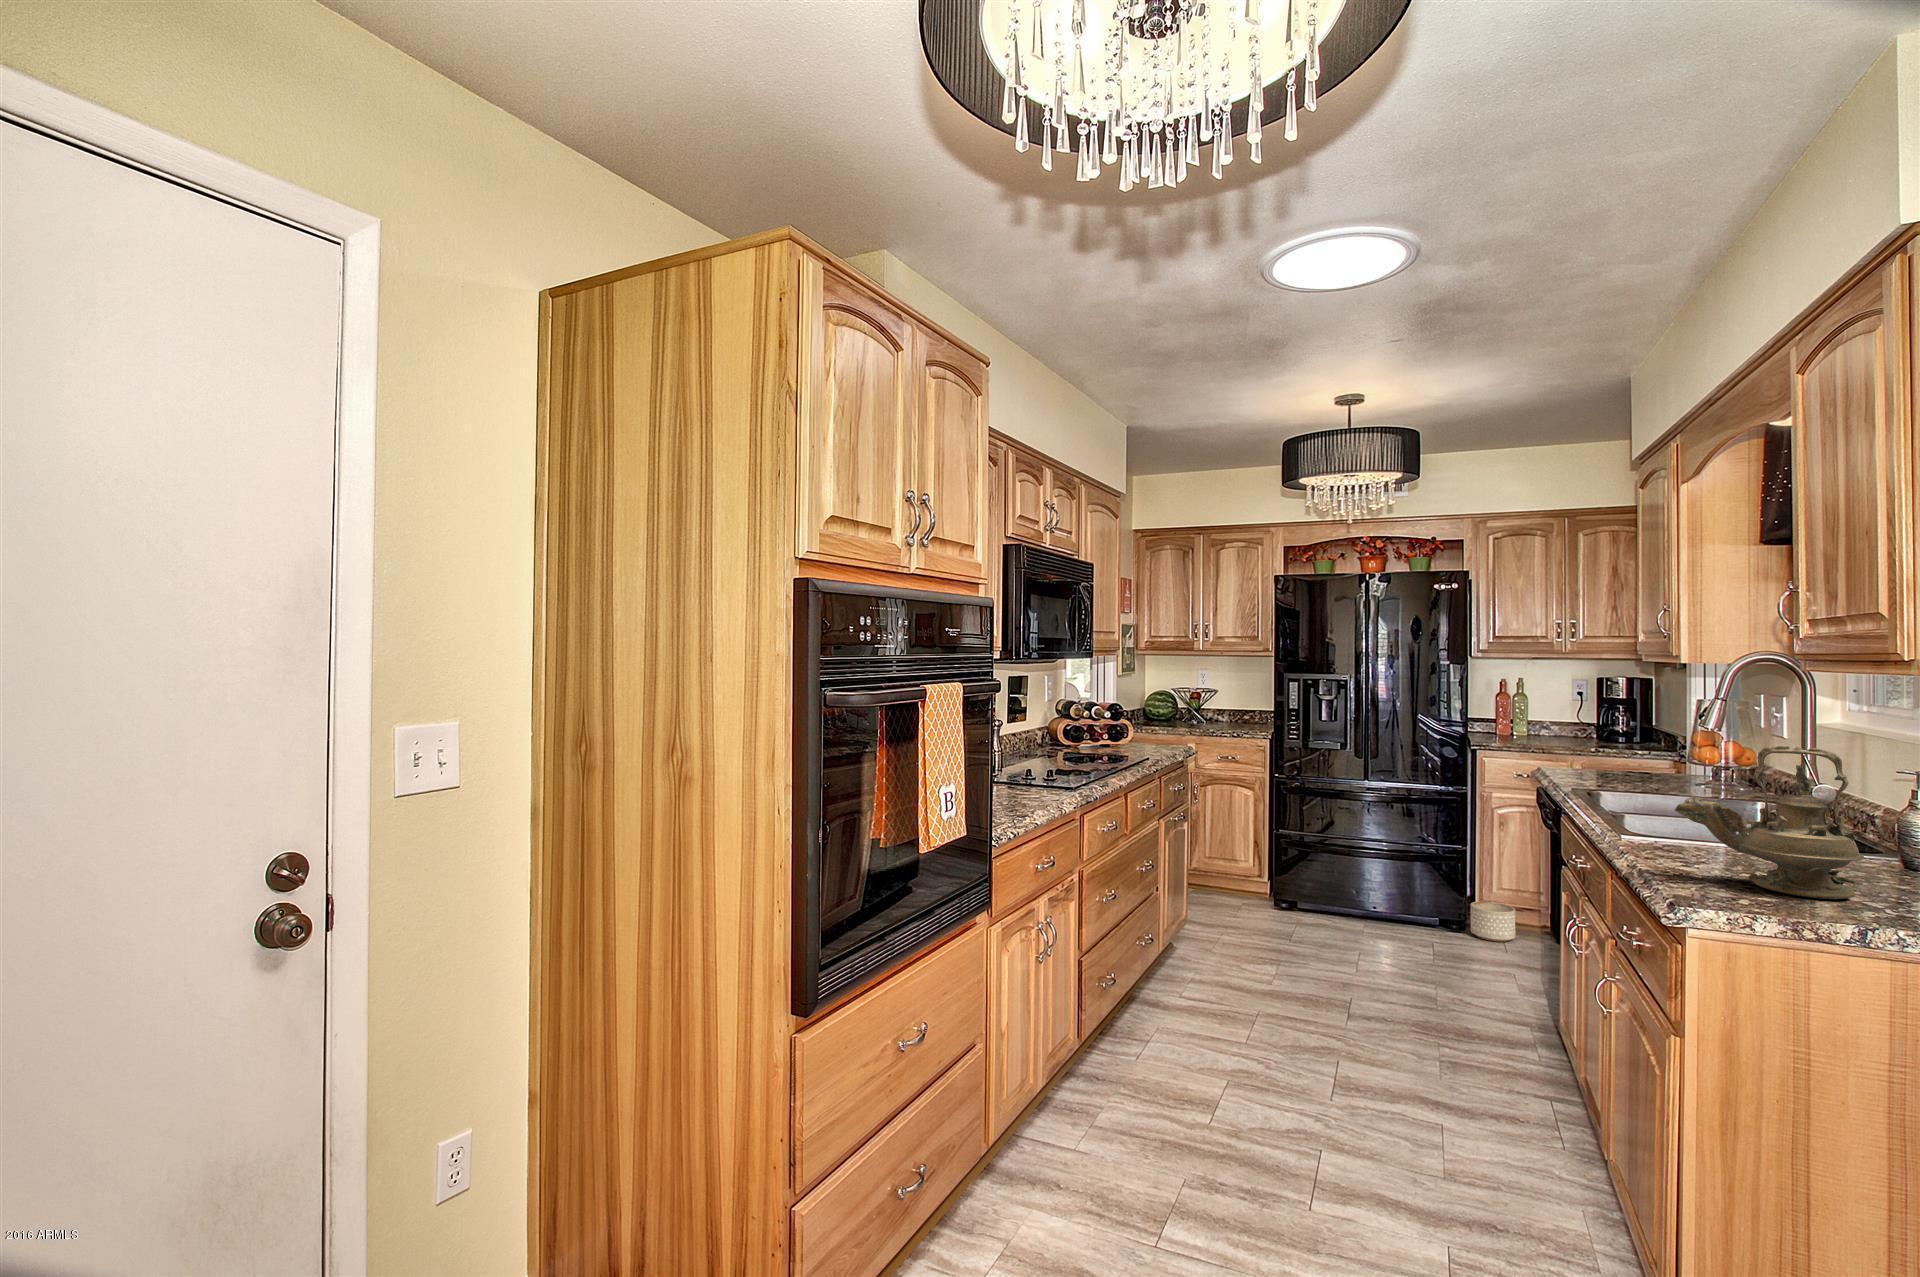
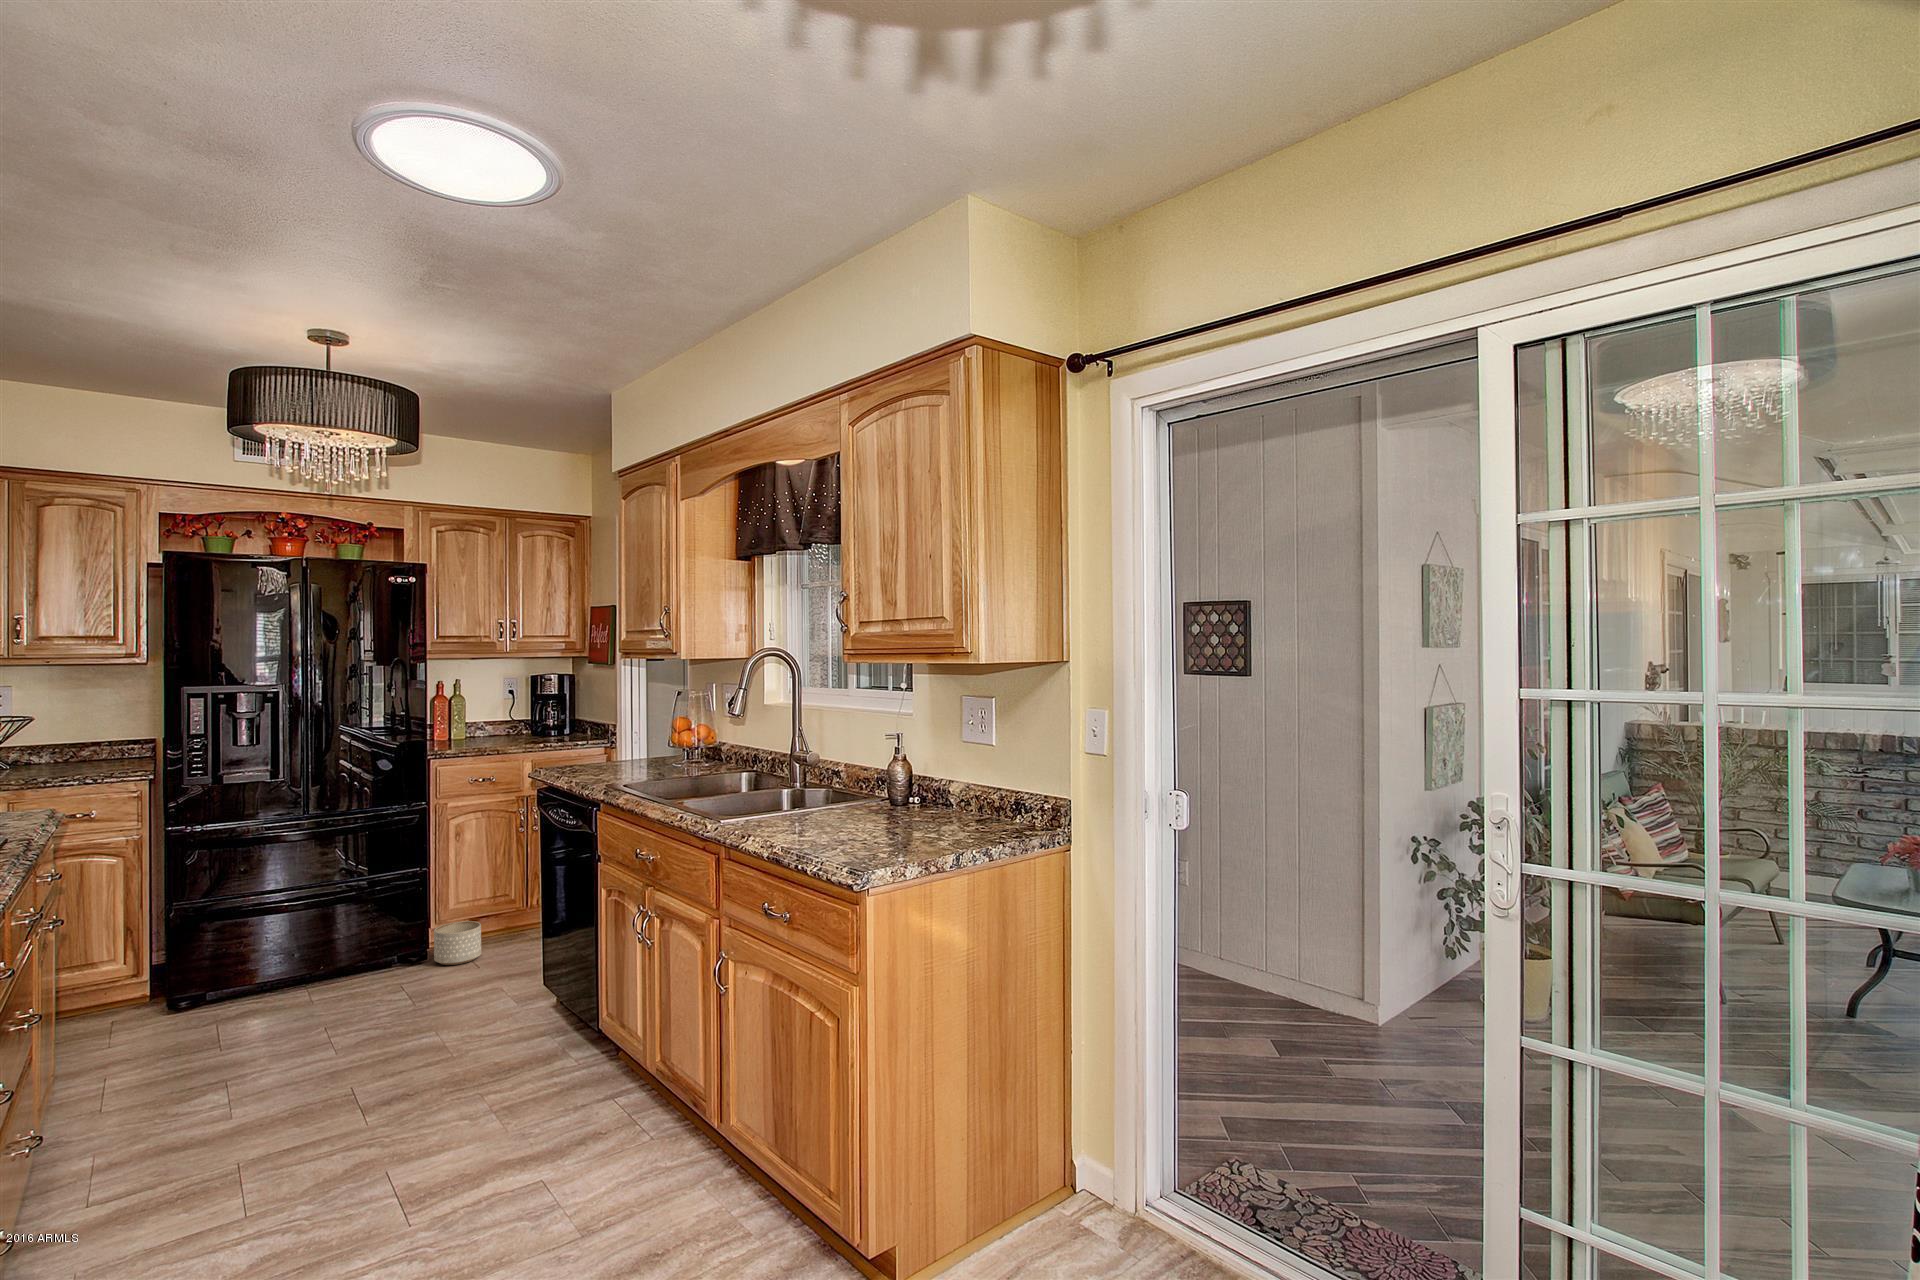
teapot: present [1675,746,1864,899] -> none [813,726,928,844]

